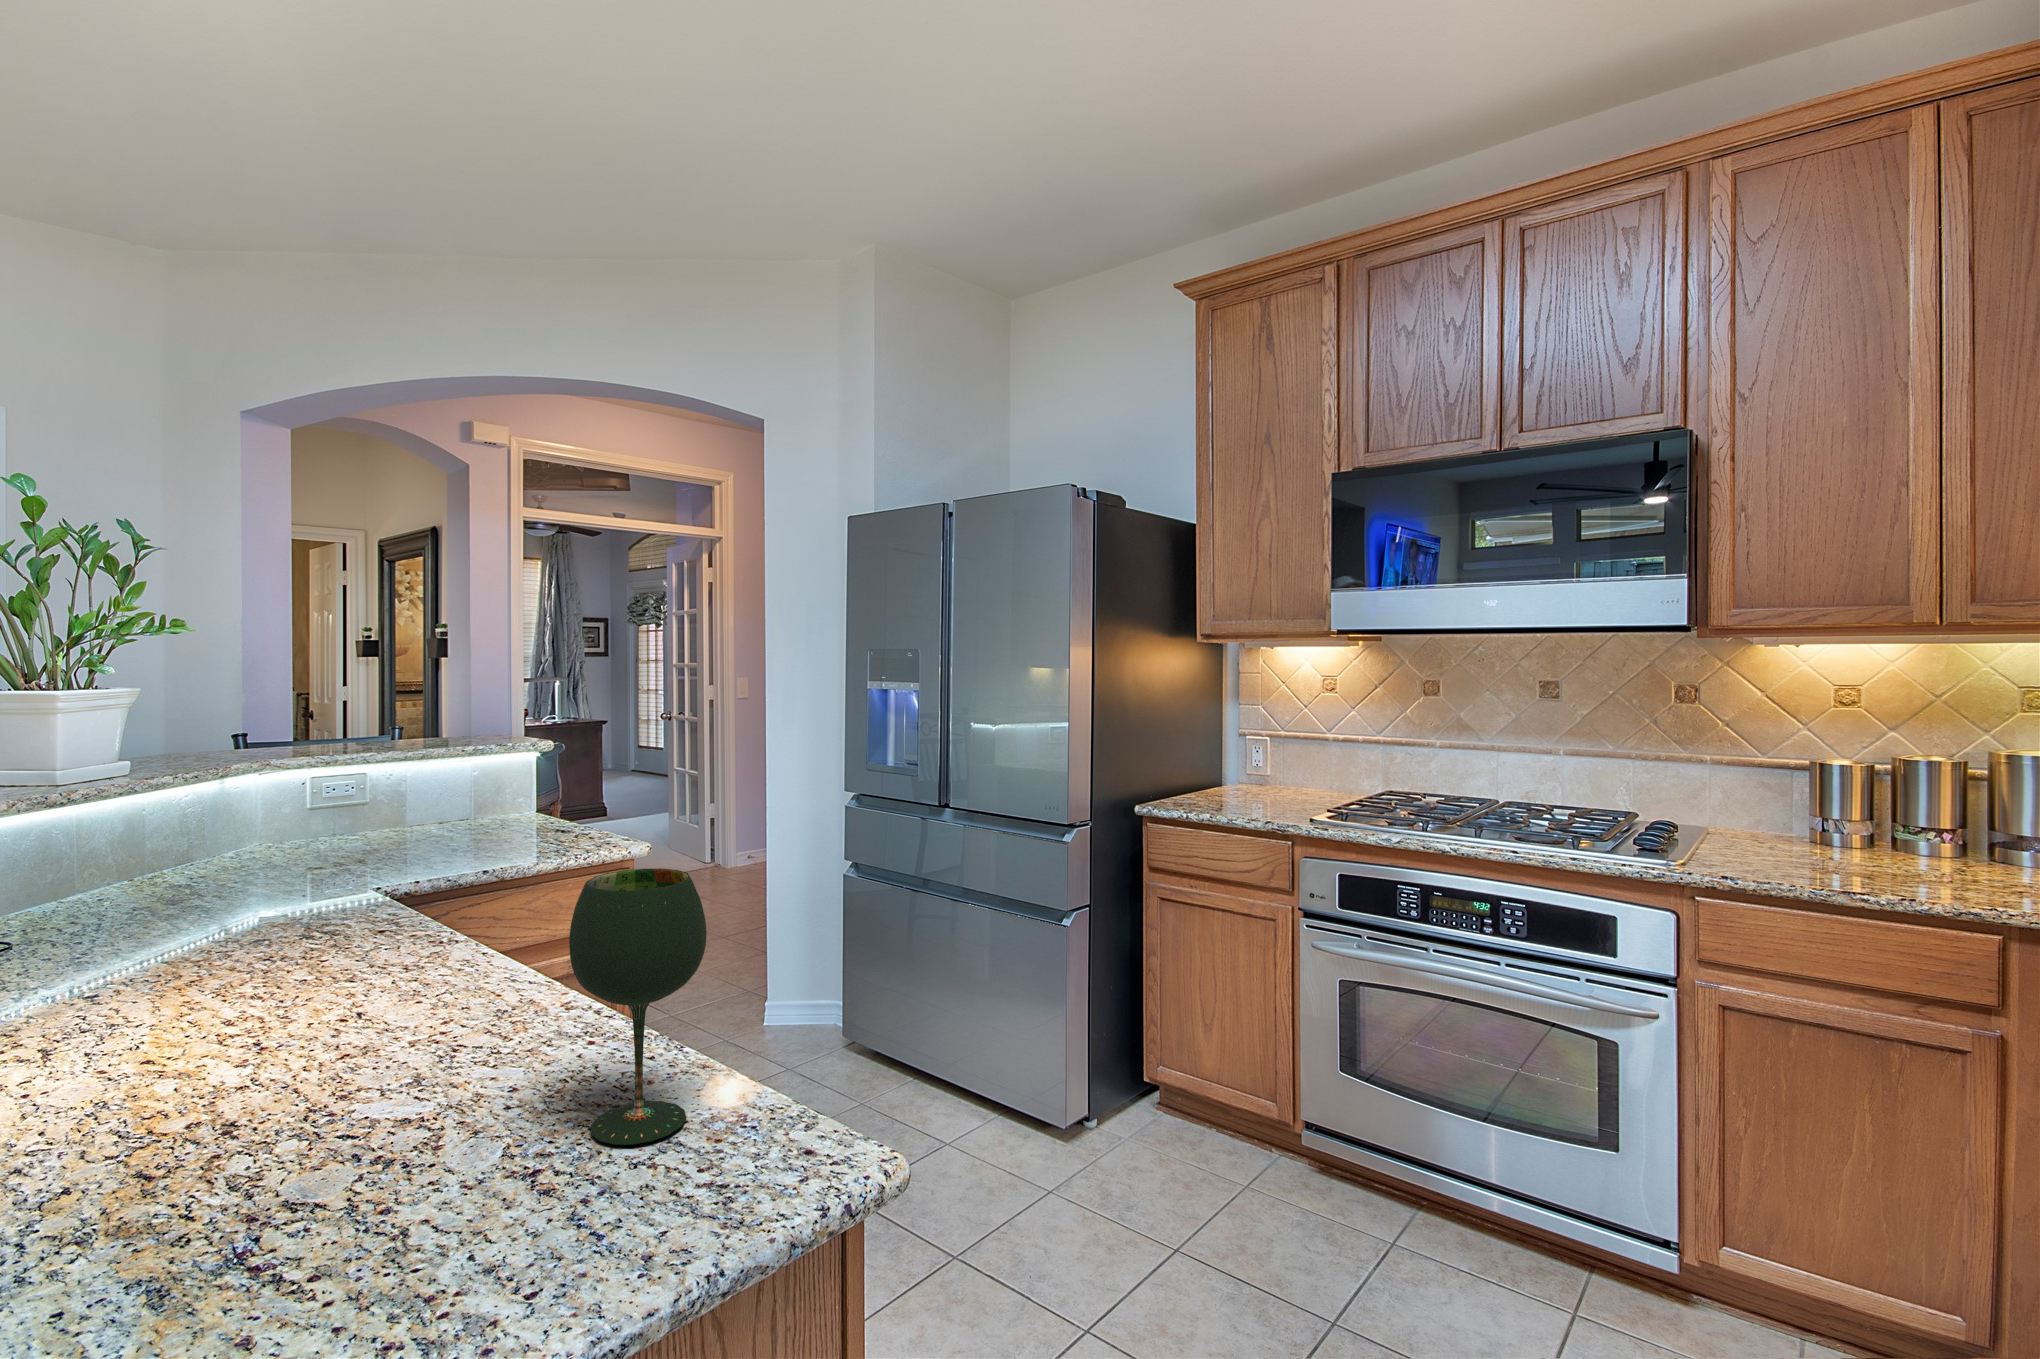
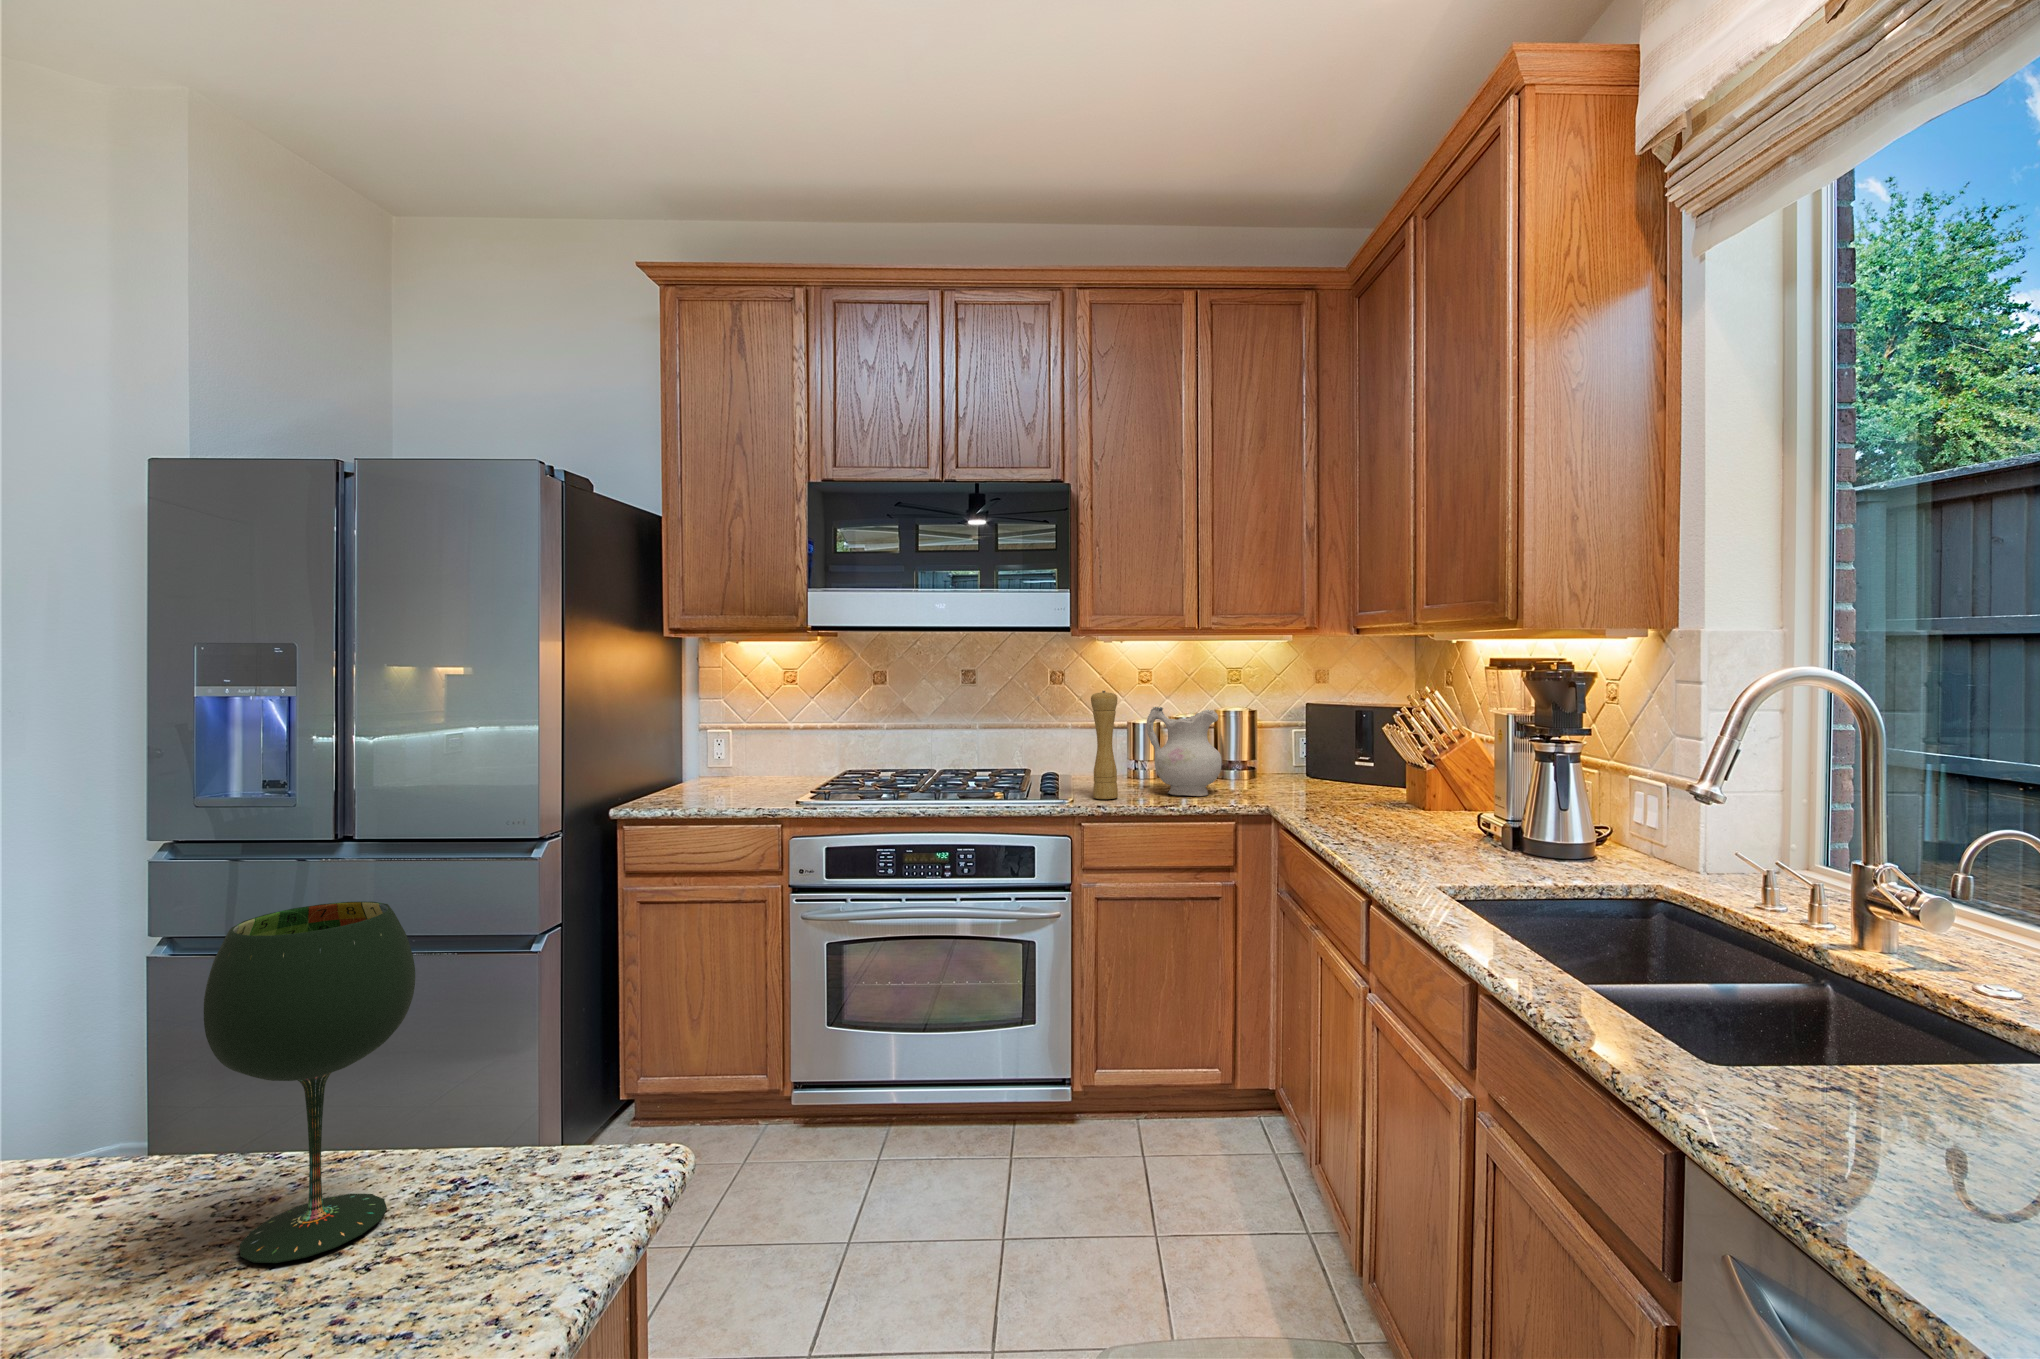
pepper mill: none [1716,718,1764,872] -> present [1091,691,1118,799]
ceramic pitcher: none [1827,746,1979,891] -> present [1147,707,1222,796]

